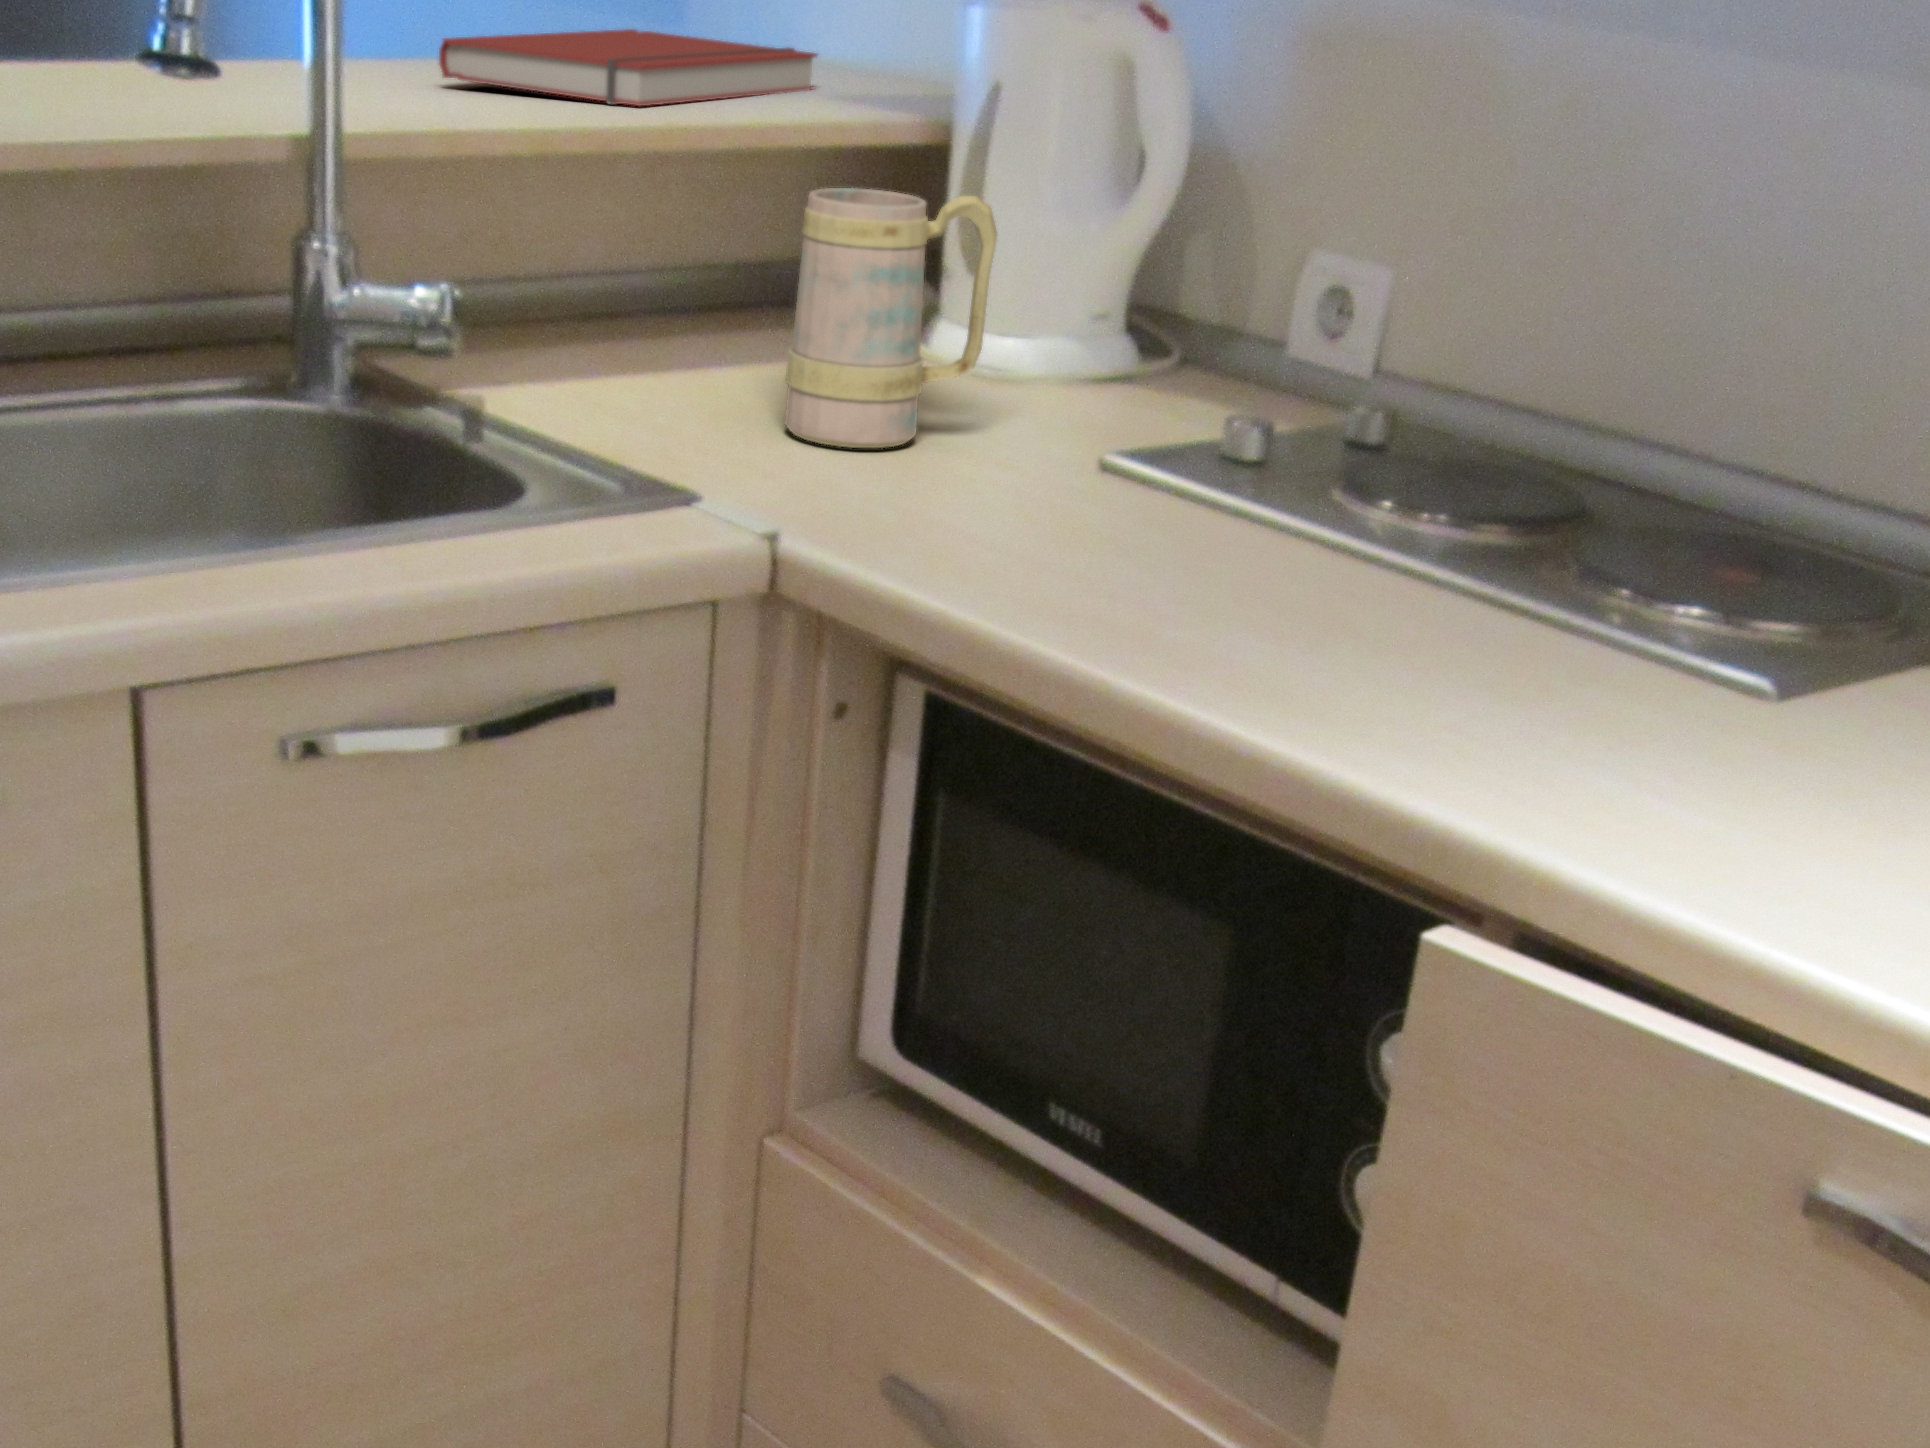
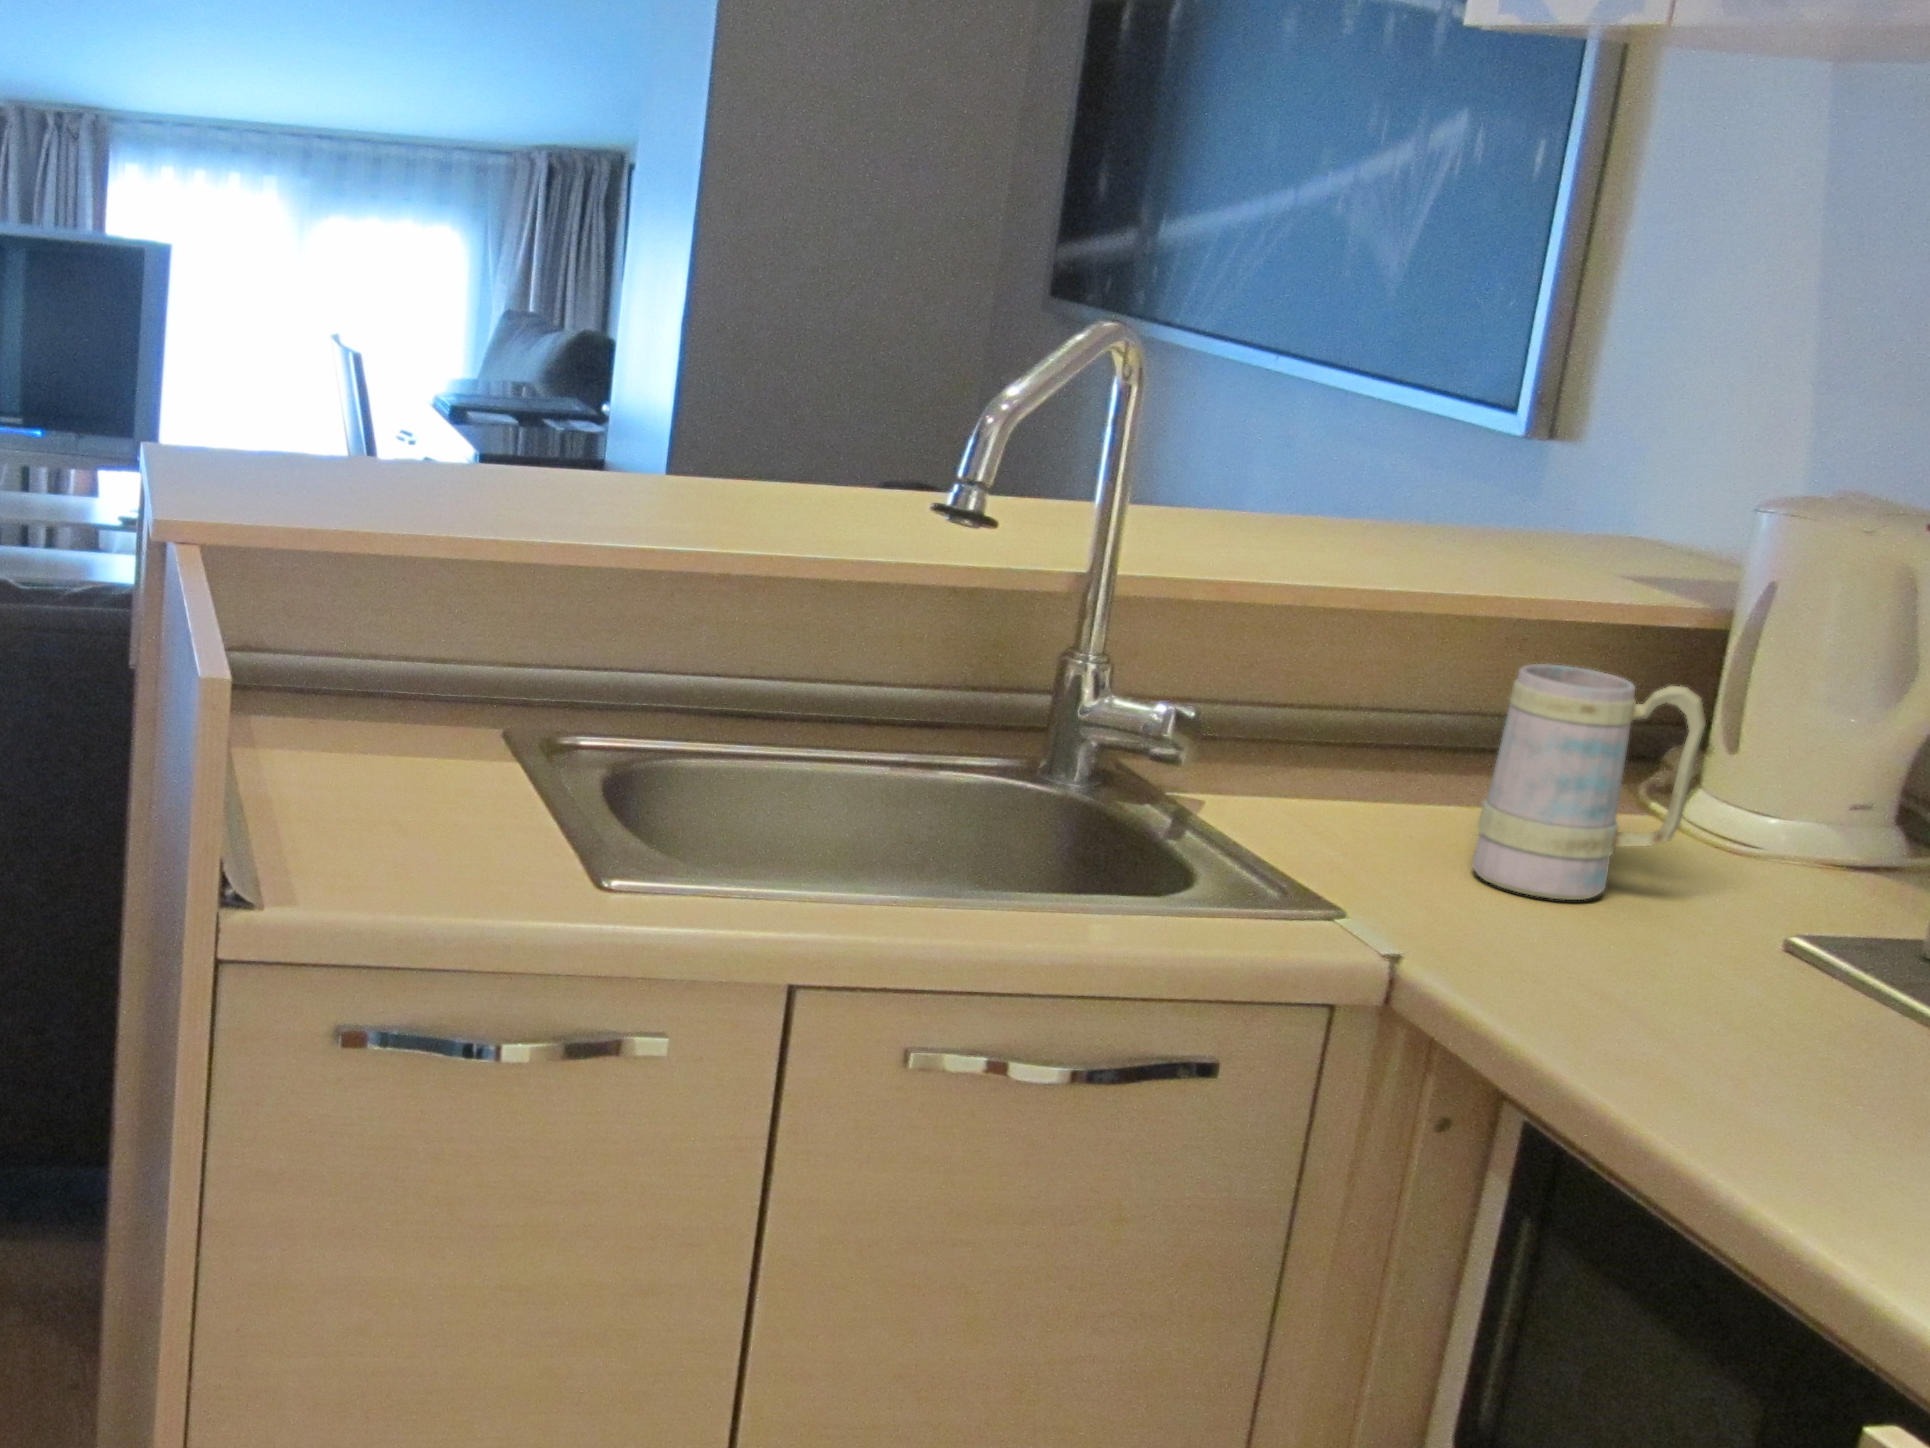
book: present [439,29,817,106] -> none [1251,491,1638,568]

